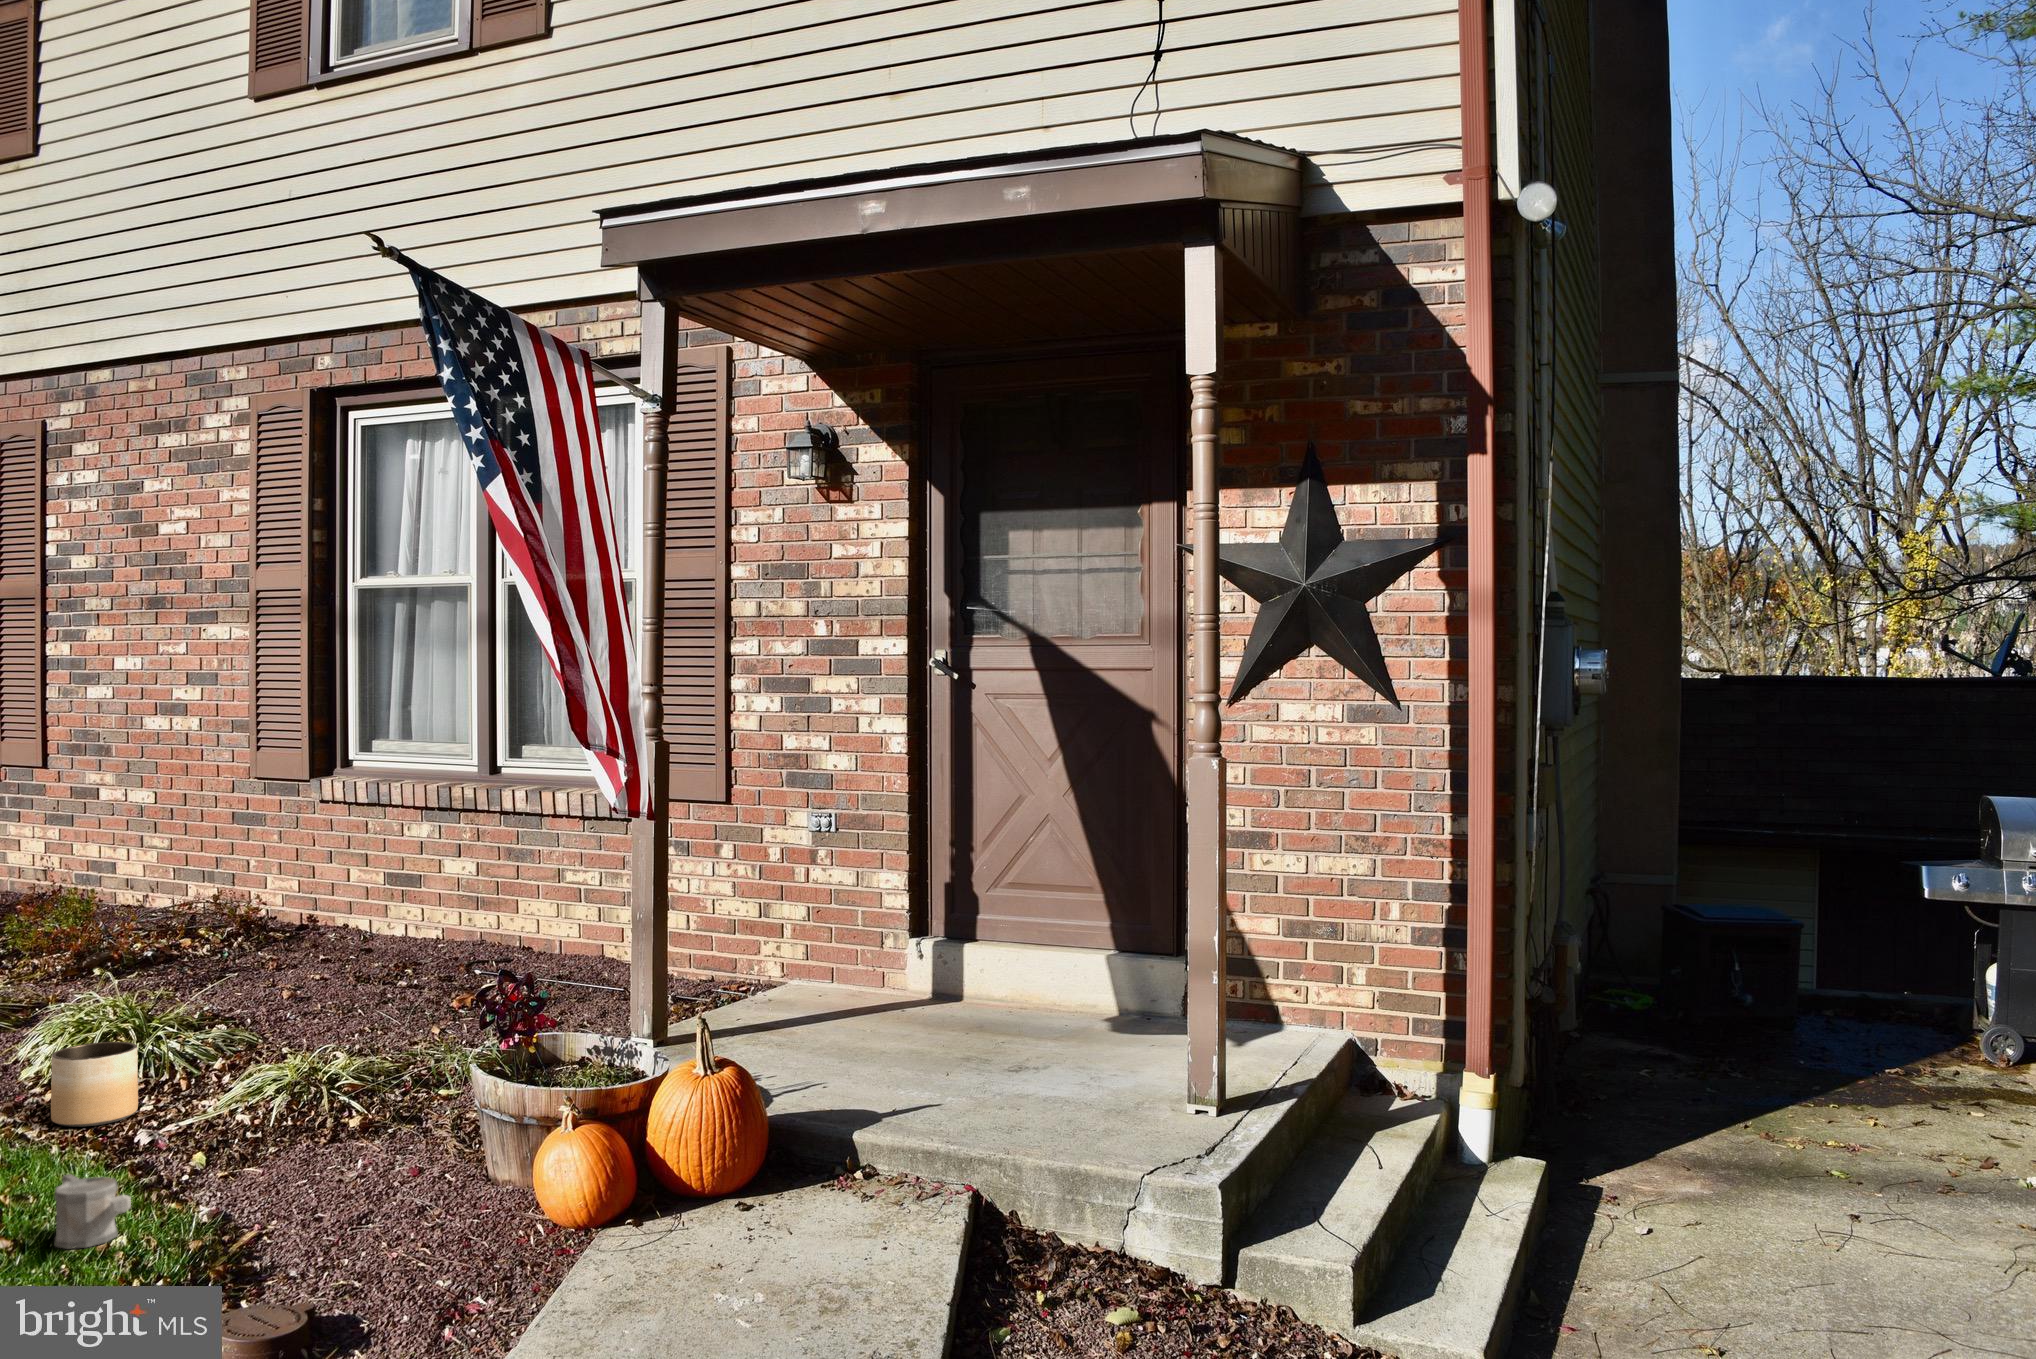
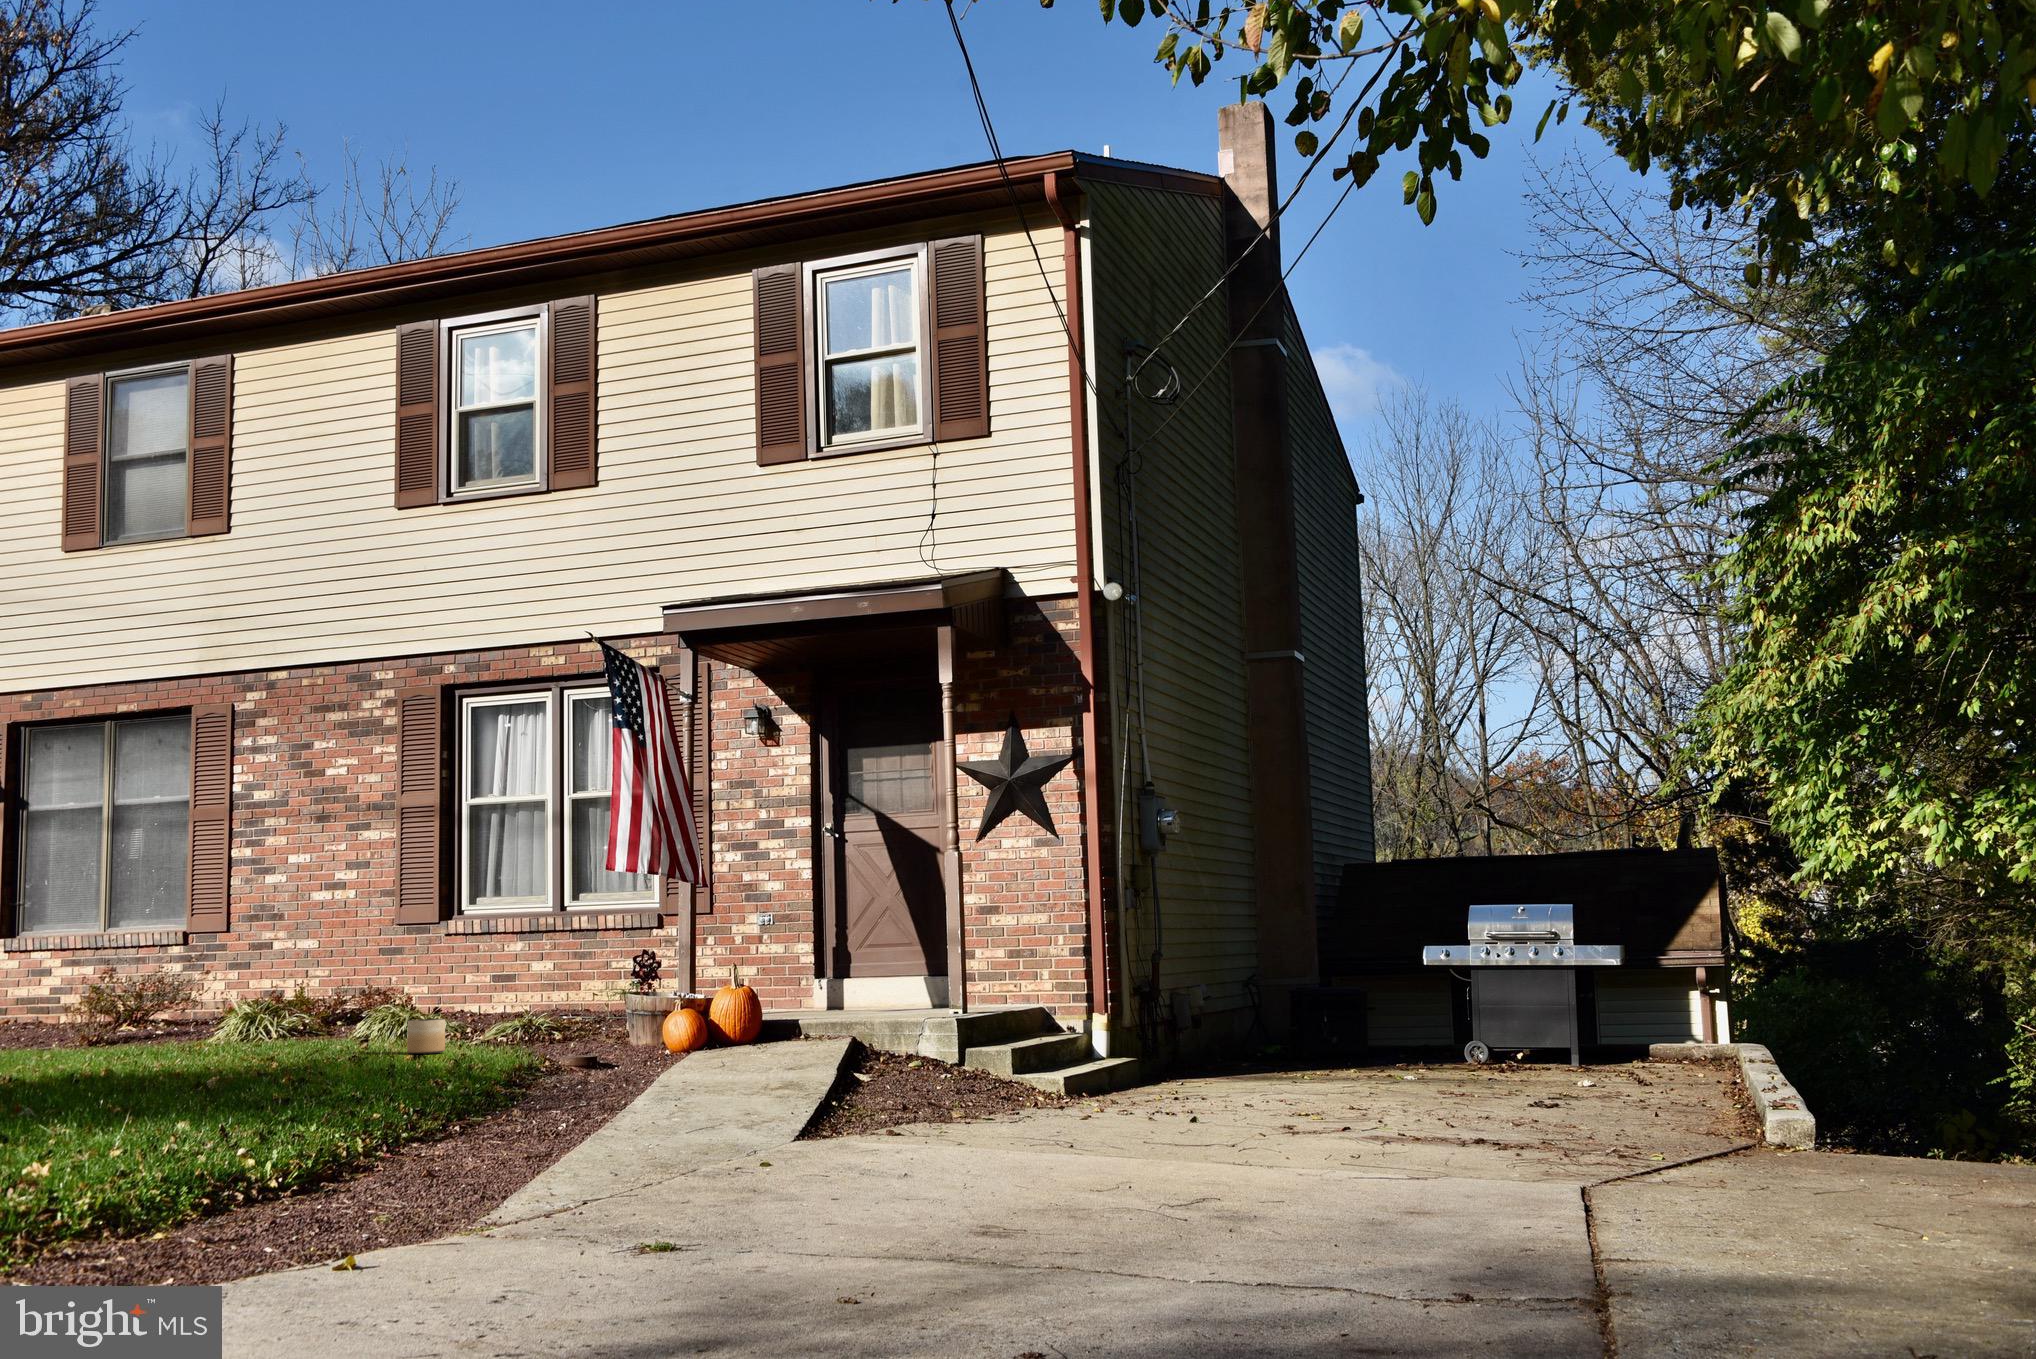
watering can: present [54,1174,131,1249] -> none [465,1038,509,1066]

